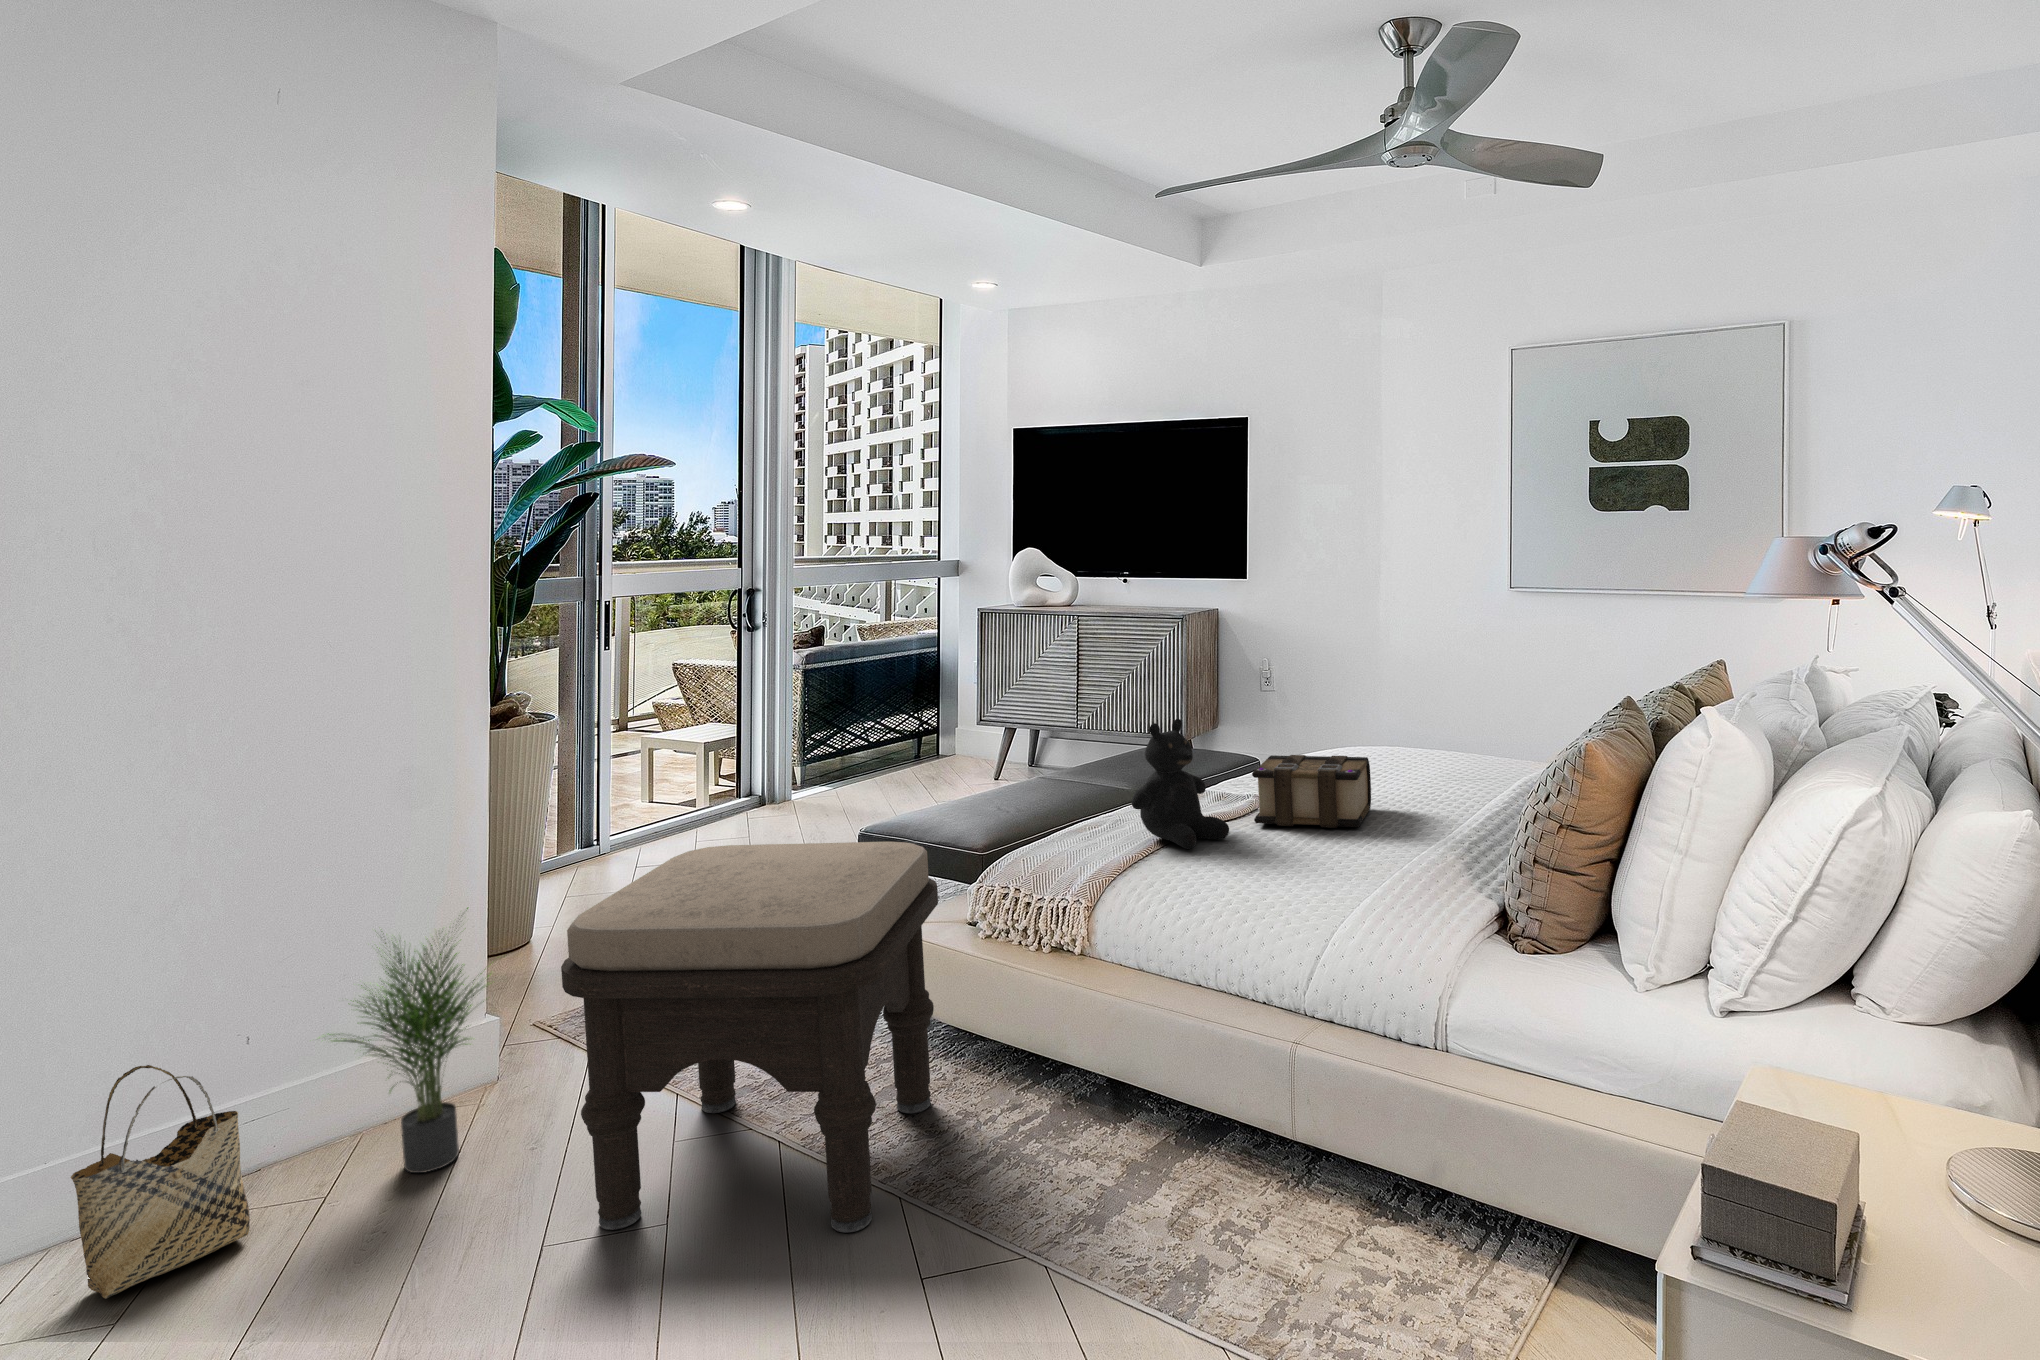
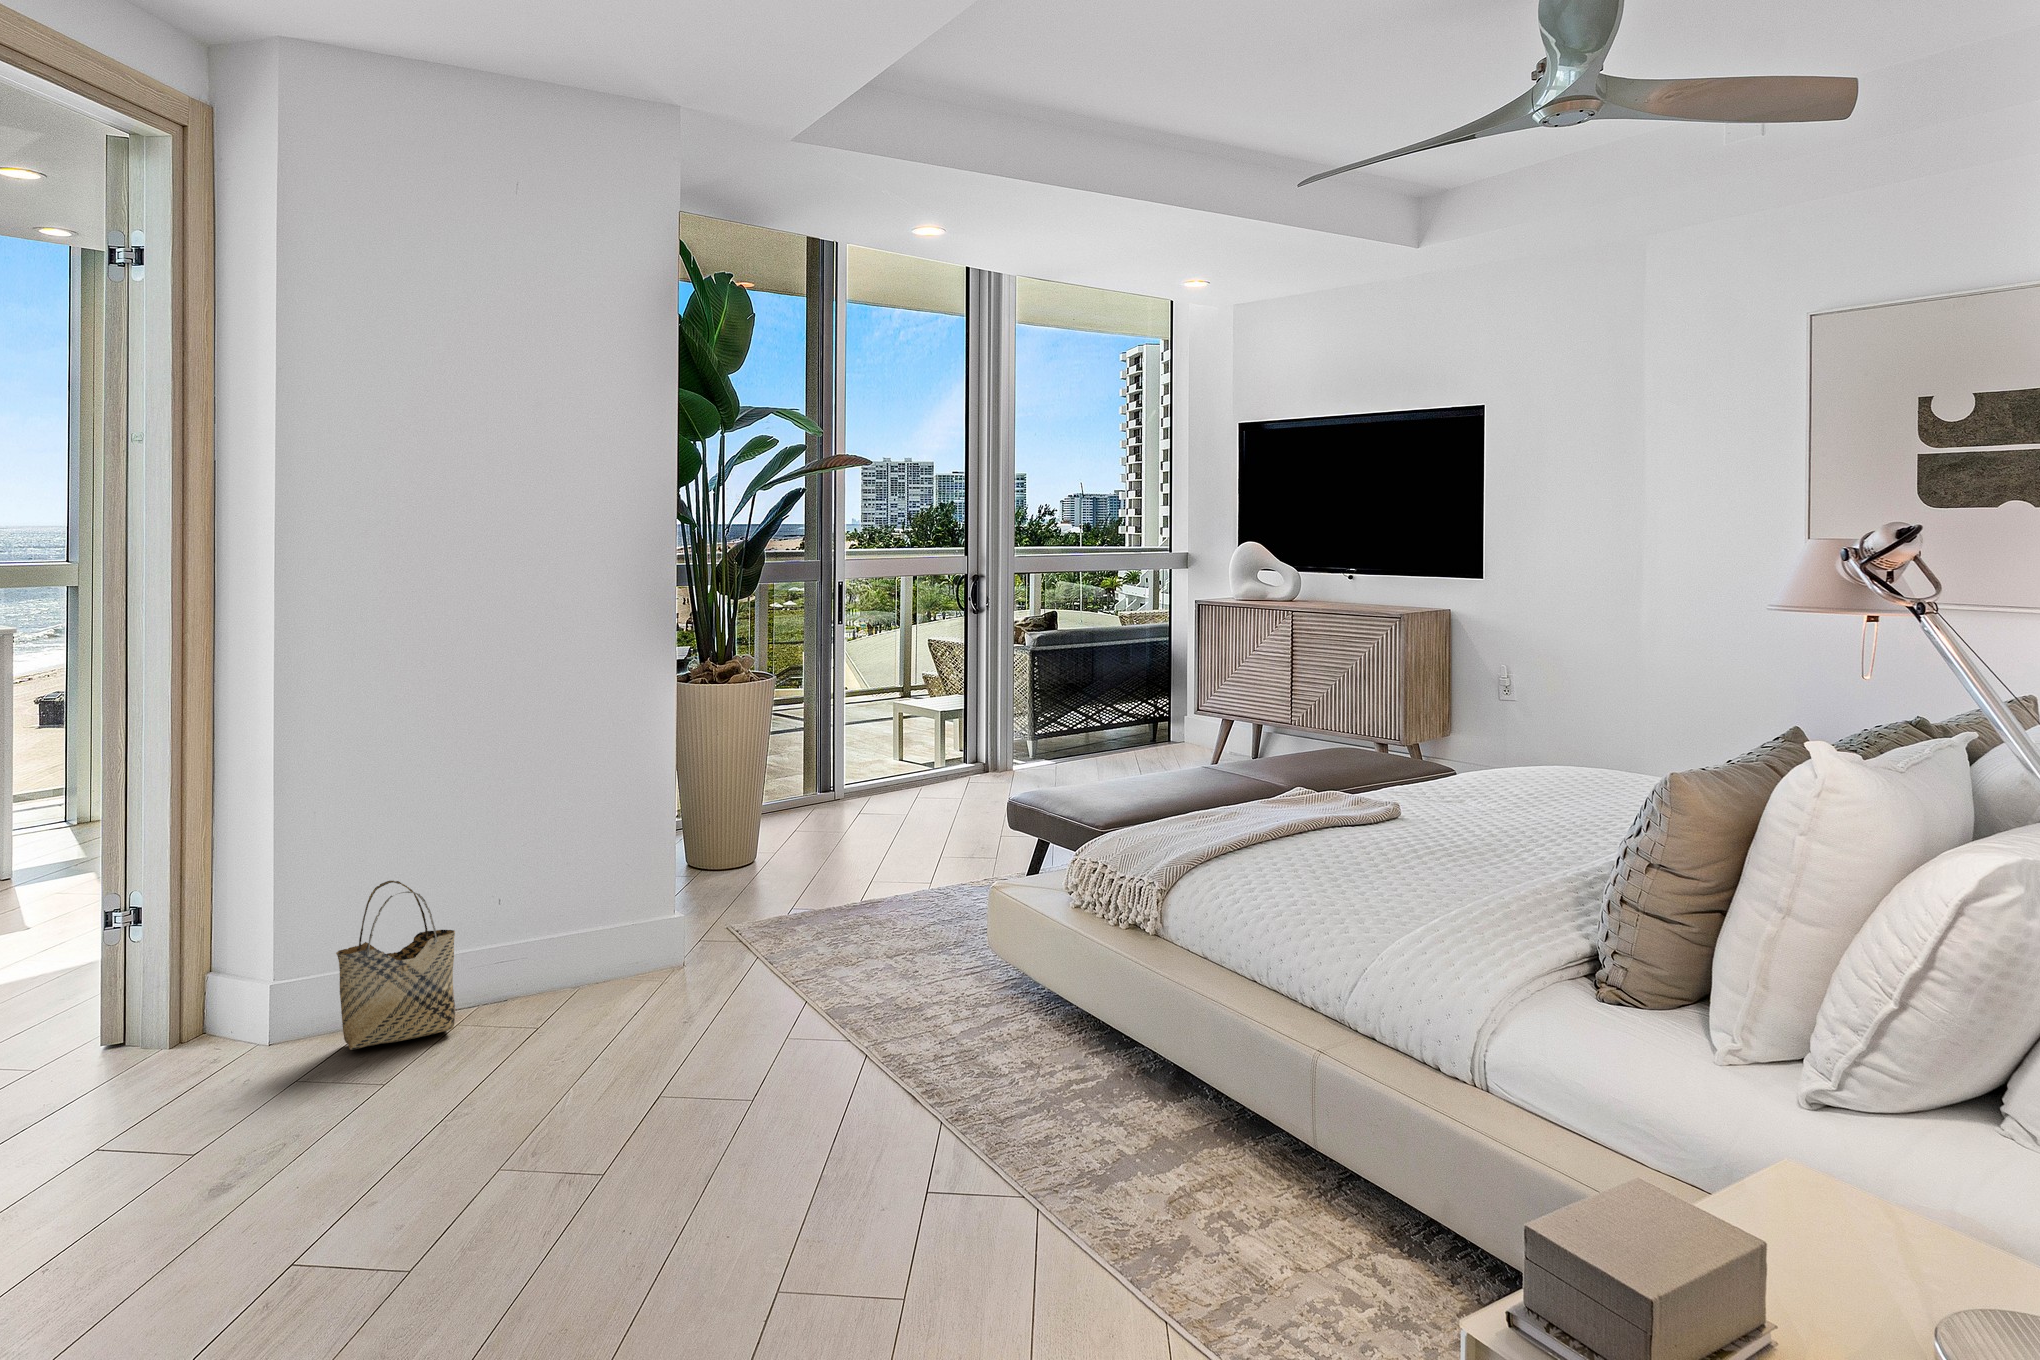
teddy bear: present [1132,719,1229,849] -> none [1238,708,1343,844]
book: present [1252,755,1371,828] -> none [1379,762,1528,849]
ottoman: present [561,842,938,1233] -> none [674,776,1022,1137]
potted plant: present [328,907,489,1173] -> none [505,797,661,1014]

